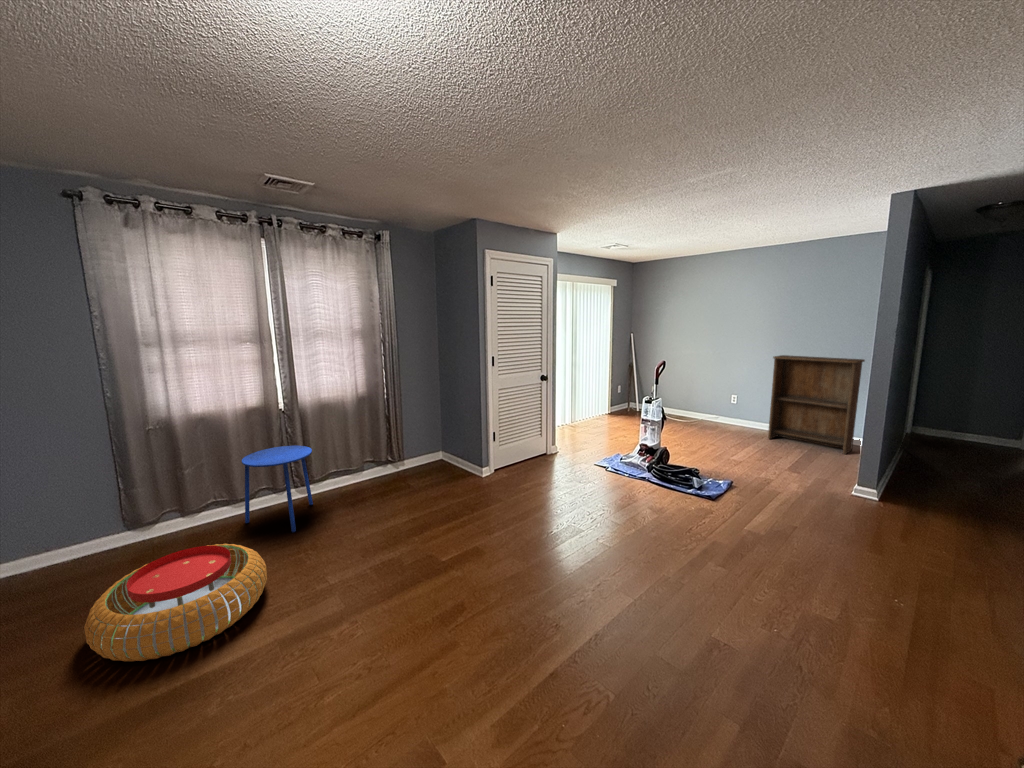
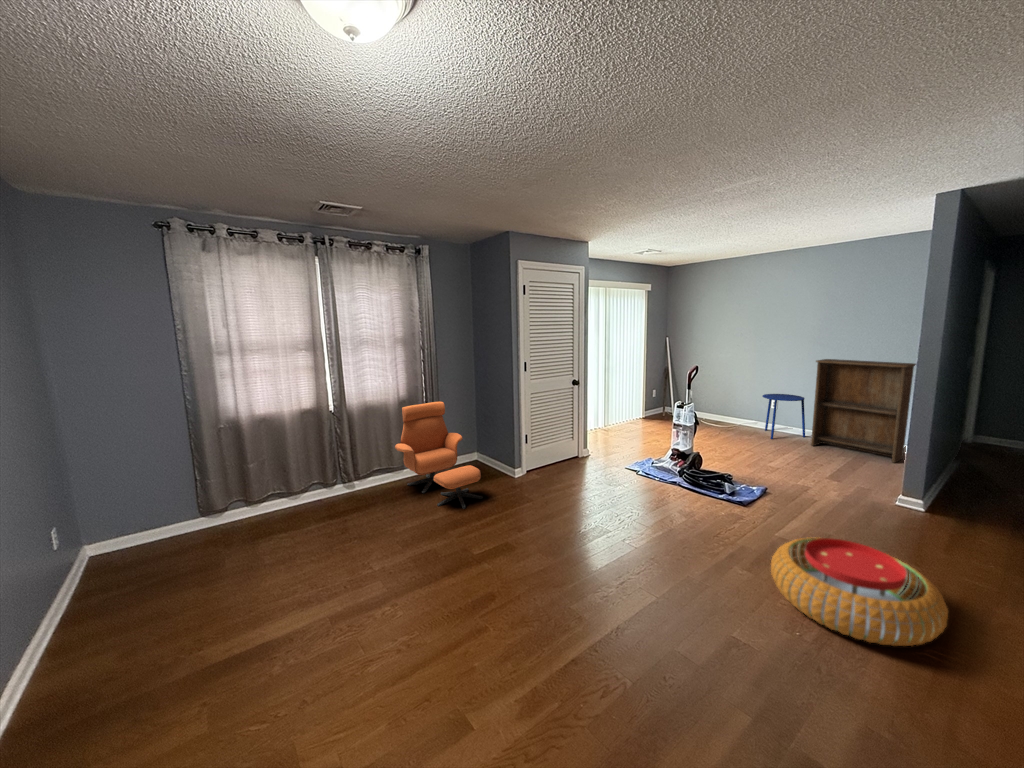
lounge chair: none [354,398,449,511] -> present [395,402,483,509]
side table: present [242,446,313,532] -> present [763,394,805,439]
pouf: present [84,544,267,661] -> present [771,537,948,646]

